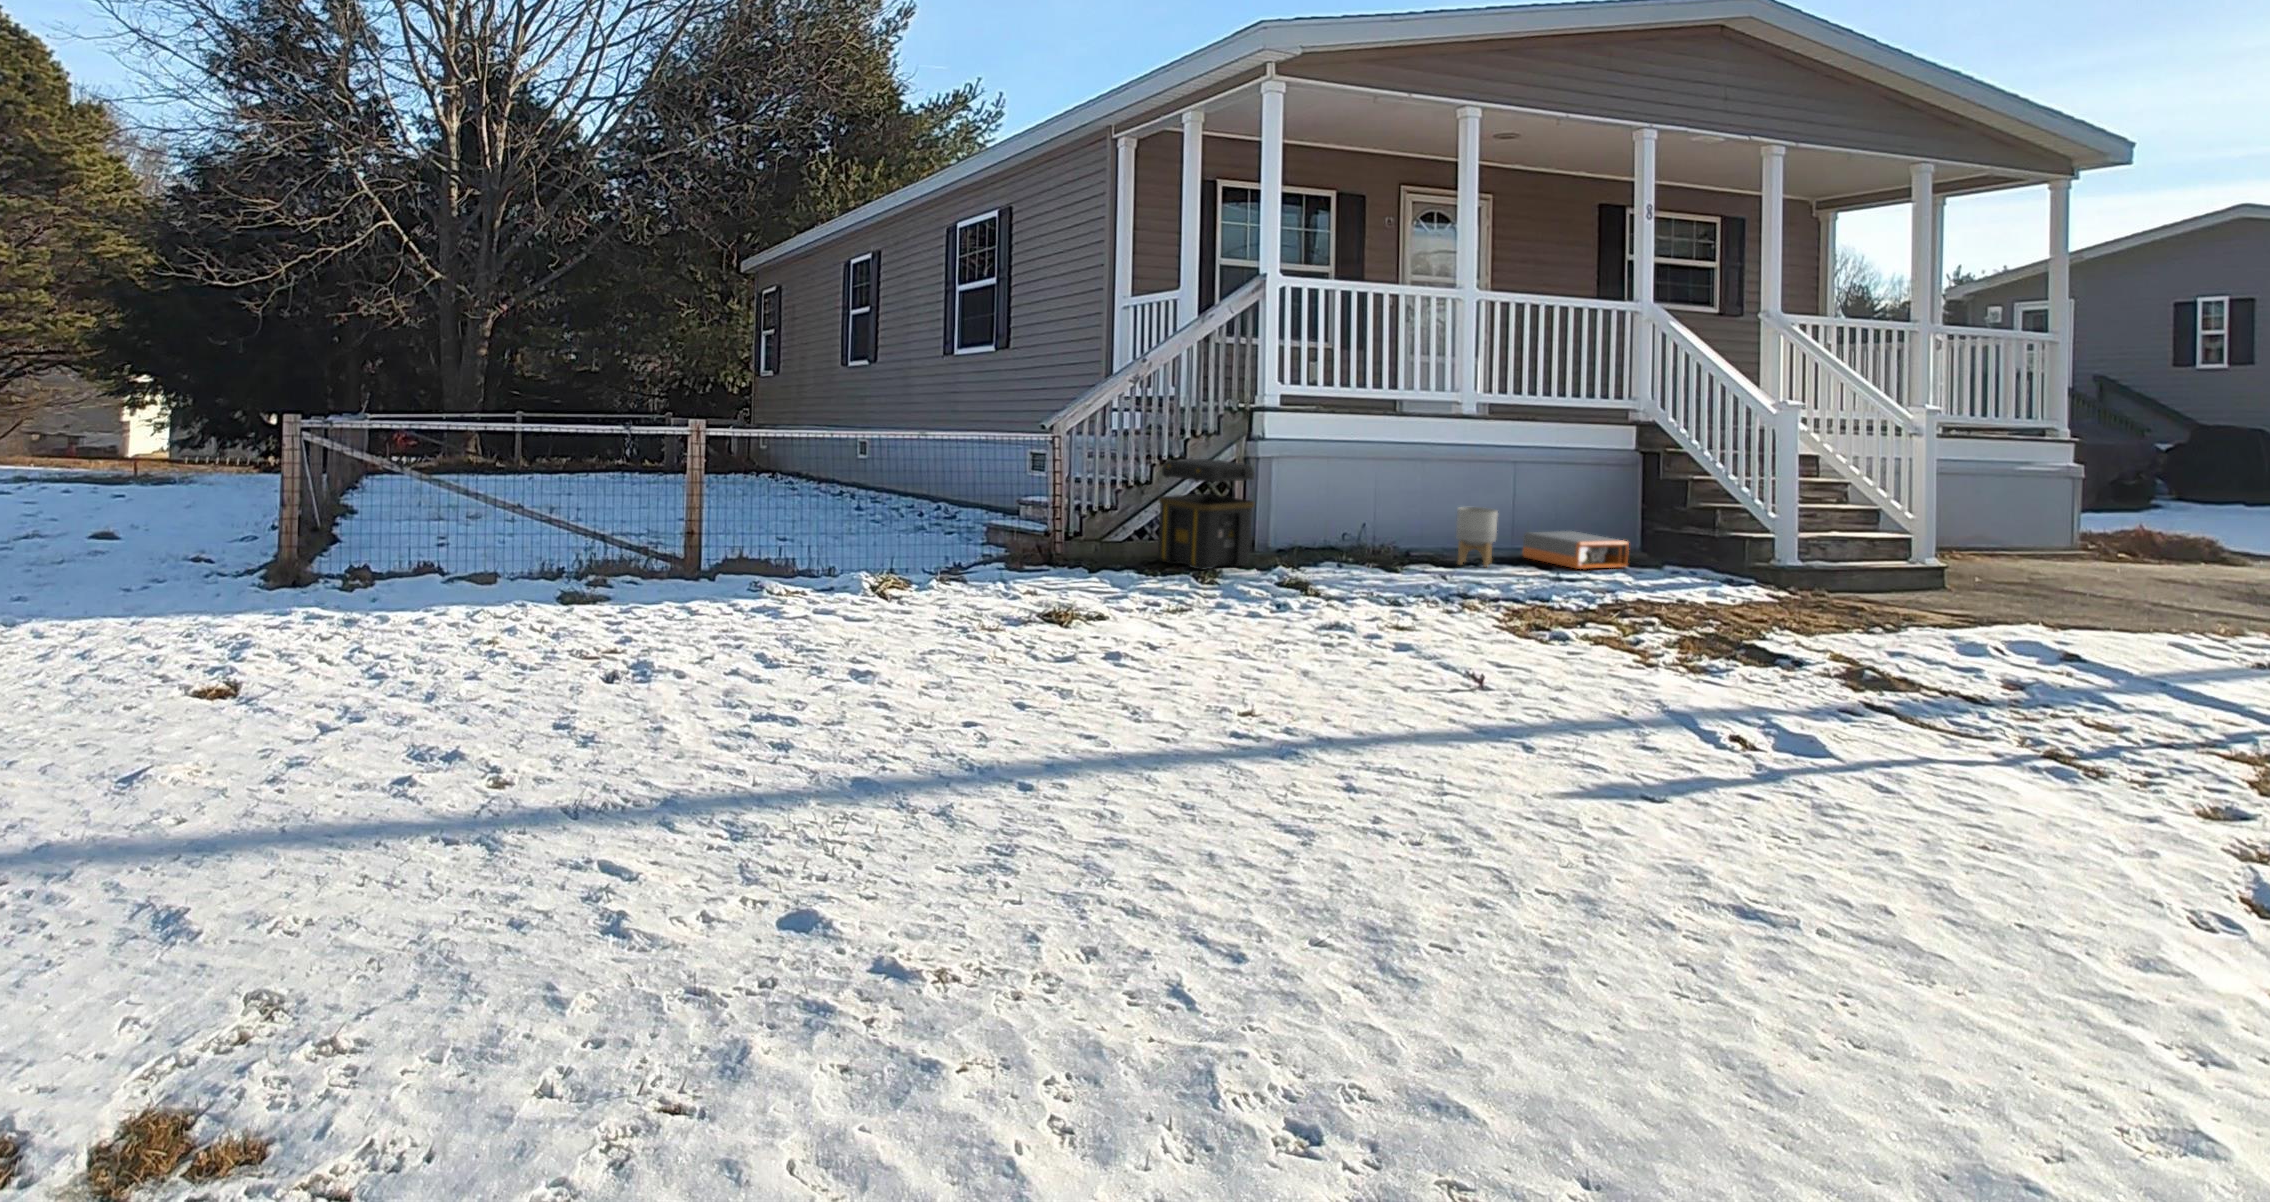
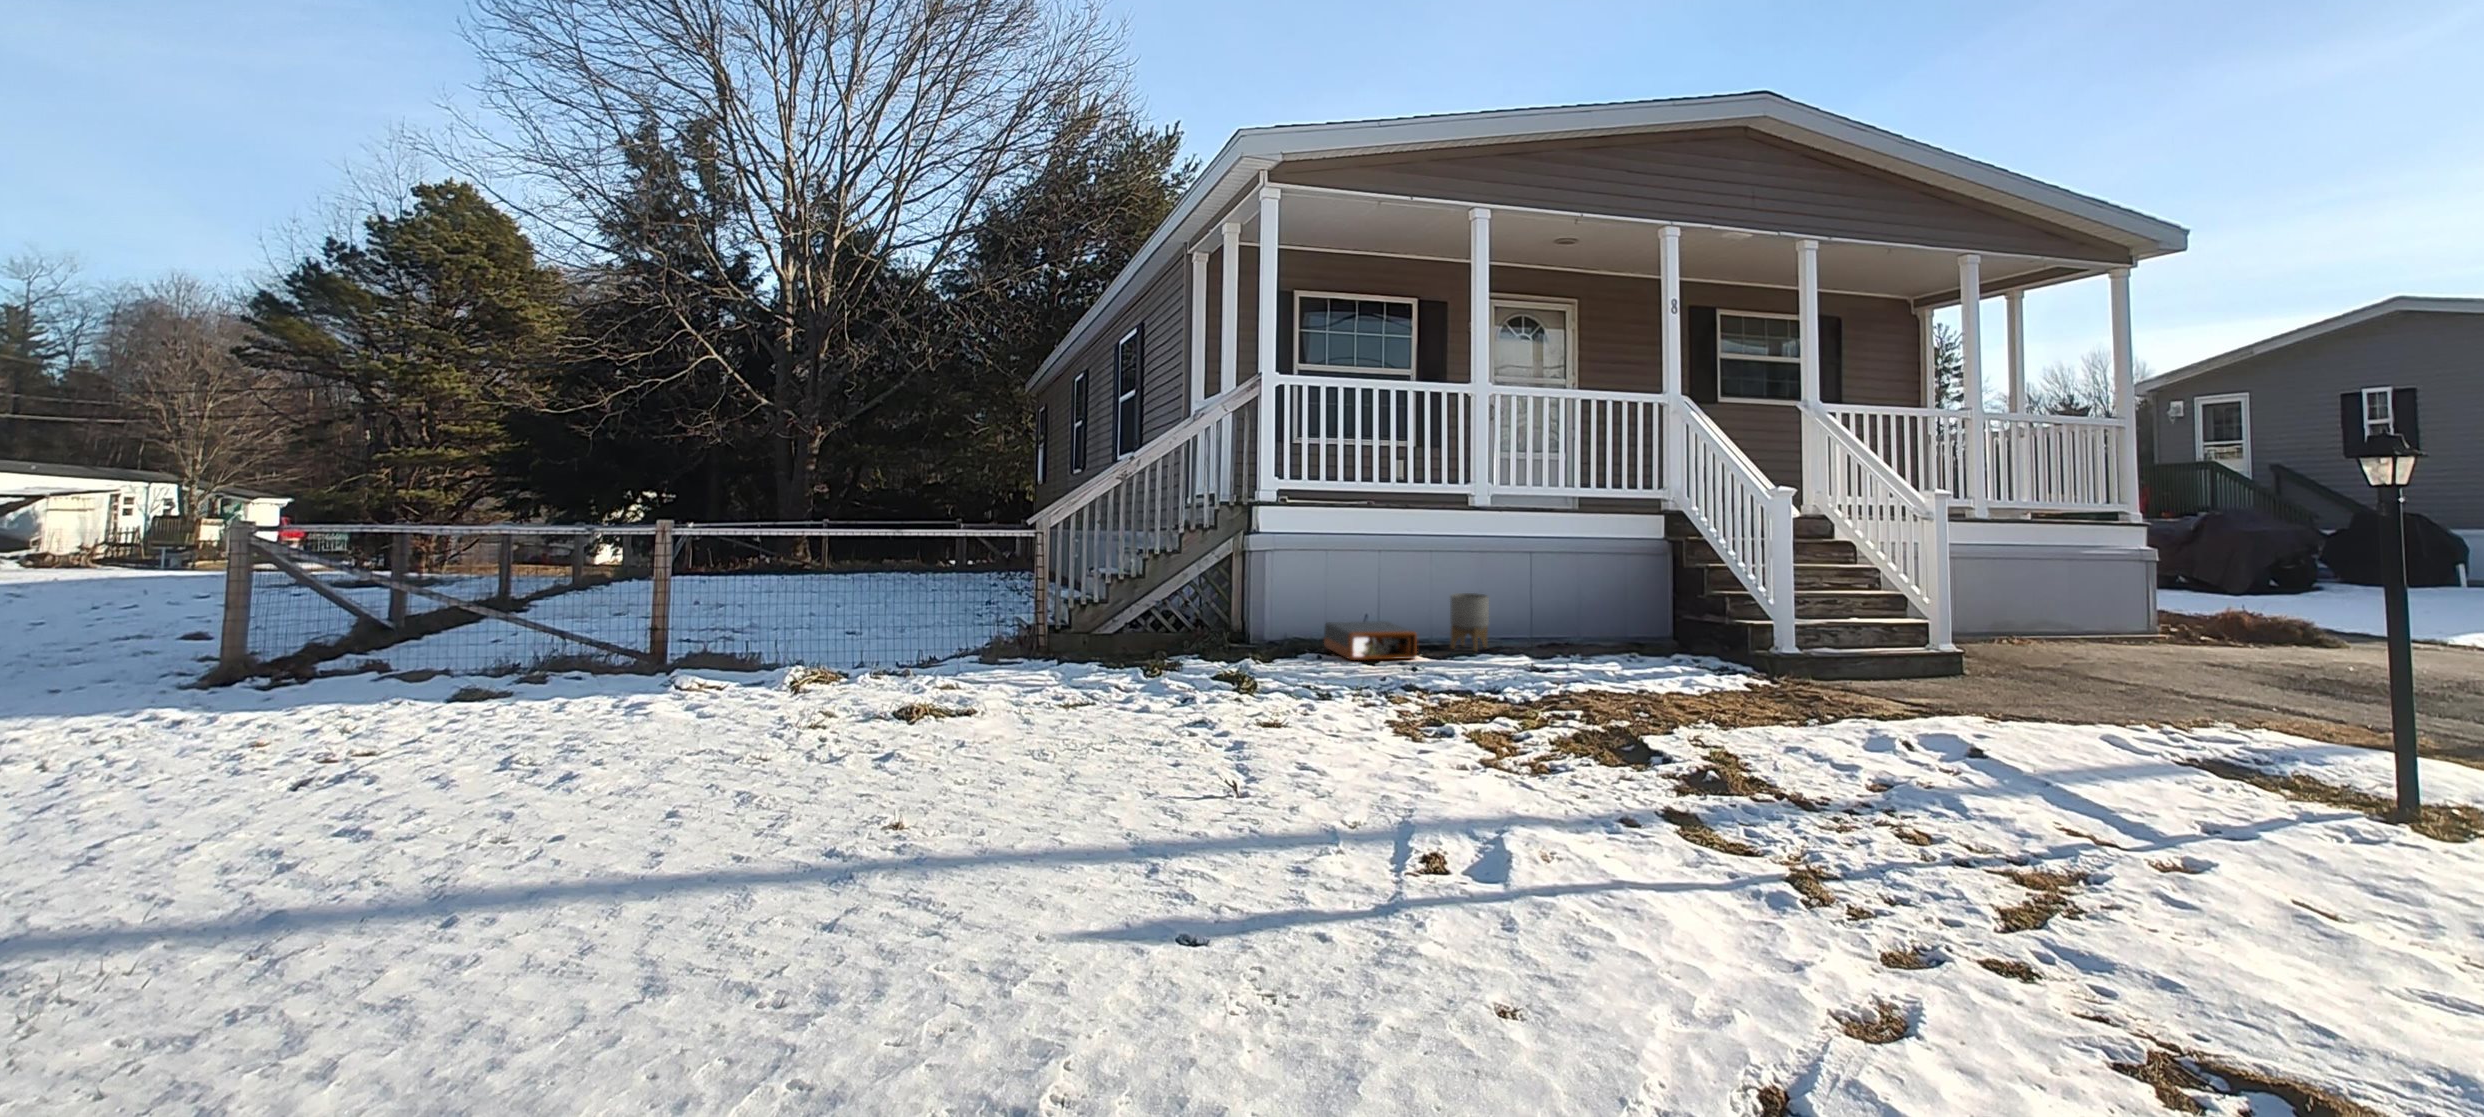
toolbox: present [1158,459,1254,570] -> none [1157,550,1241,651]
storage box: present [1522,531,1629,569] -> present [1324,621,1417,660]

